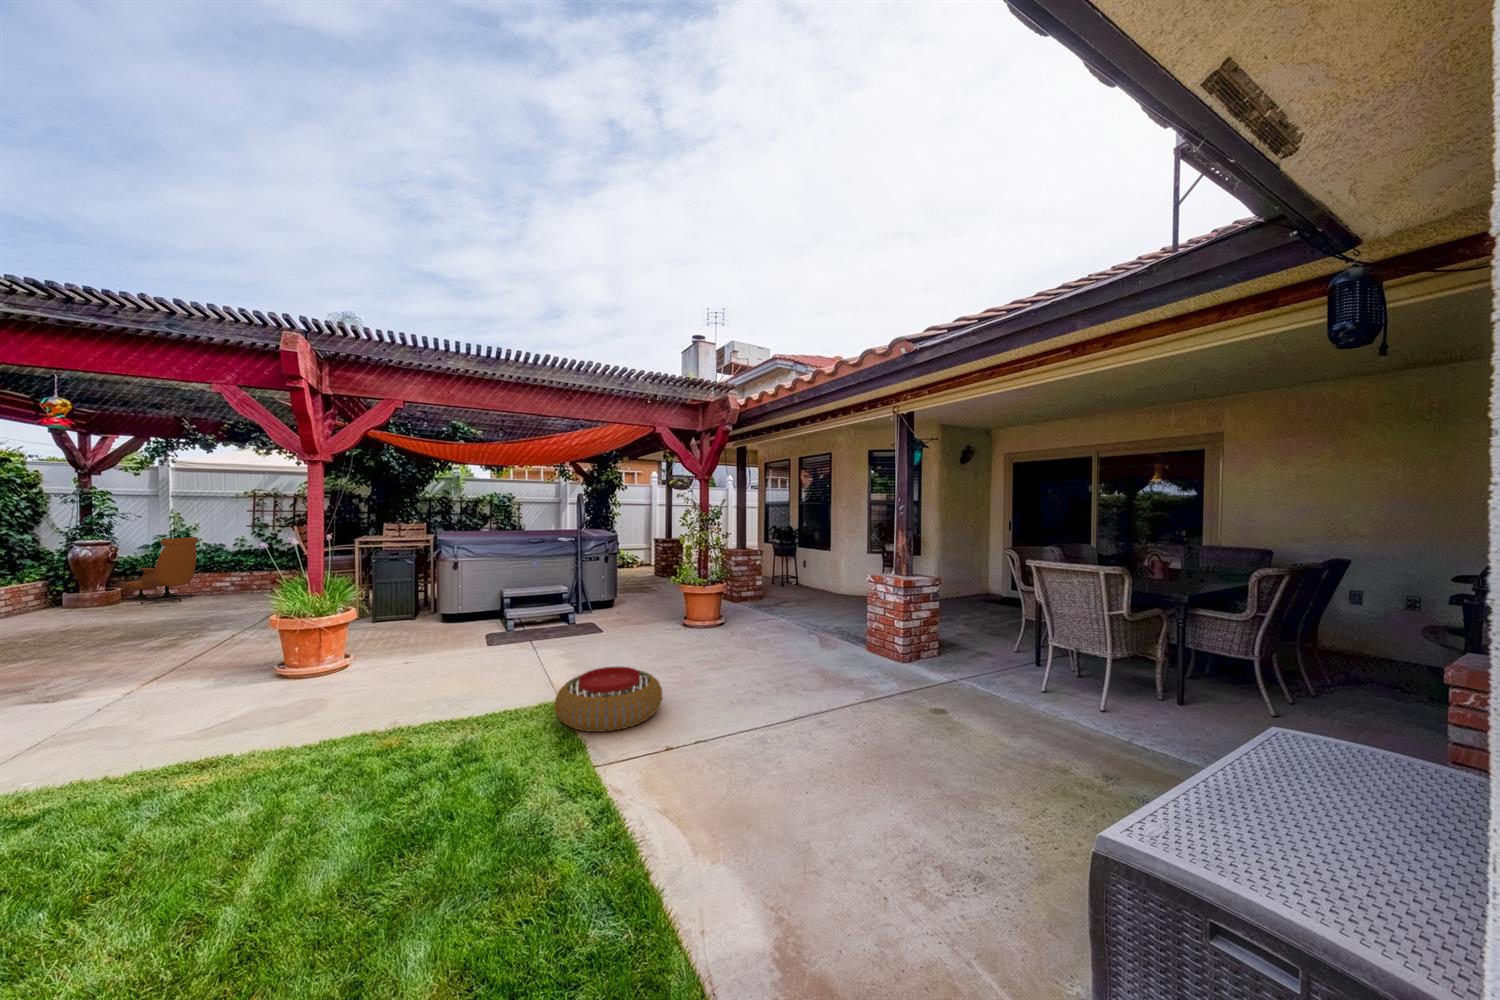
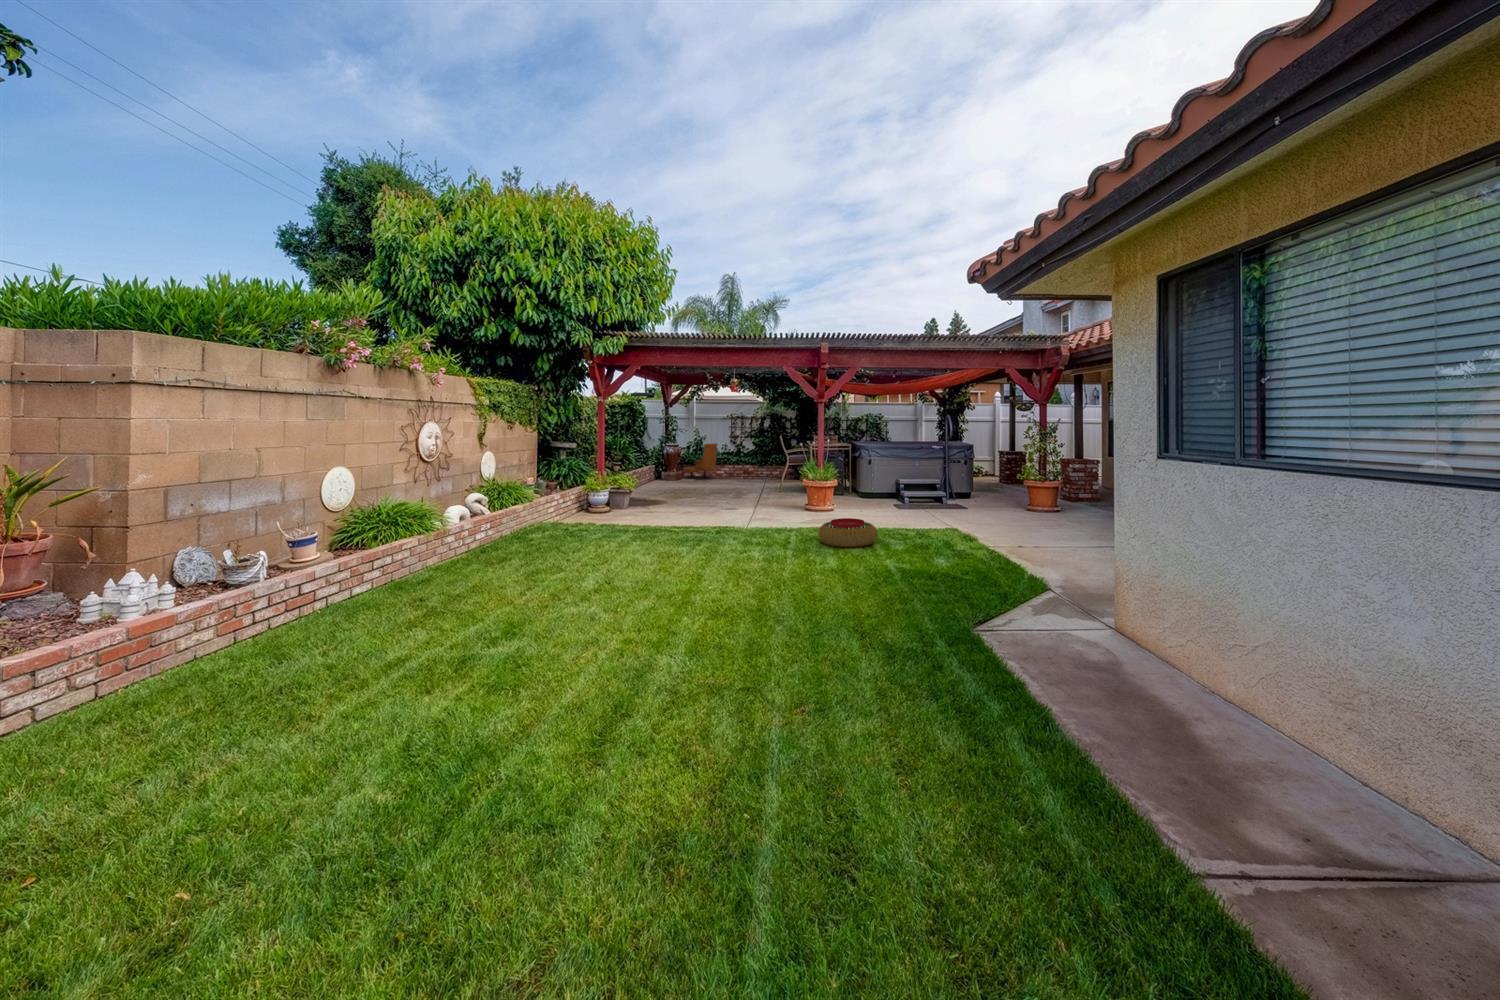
pouf: present [555,667,663,732] -> present [818,518,877,547]

